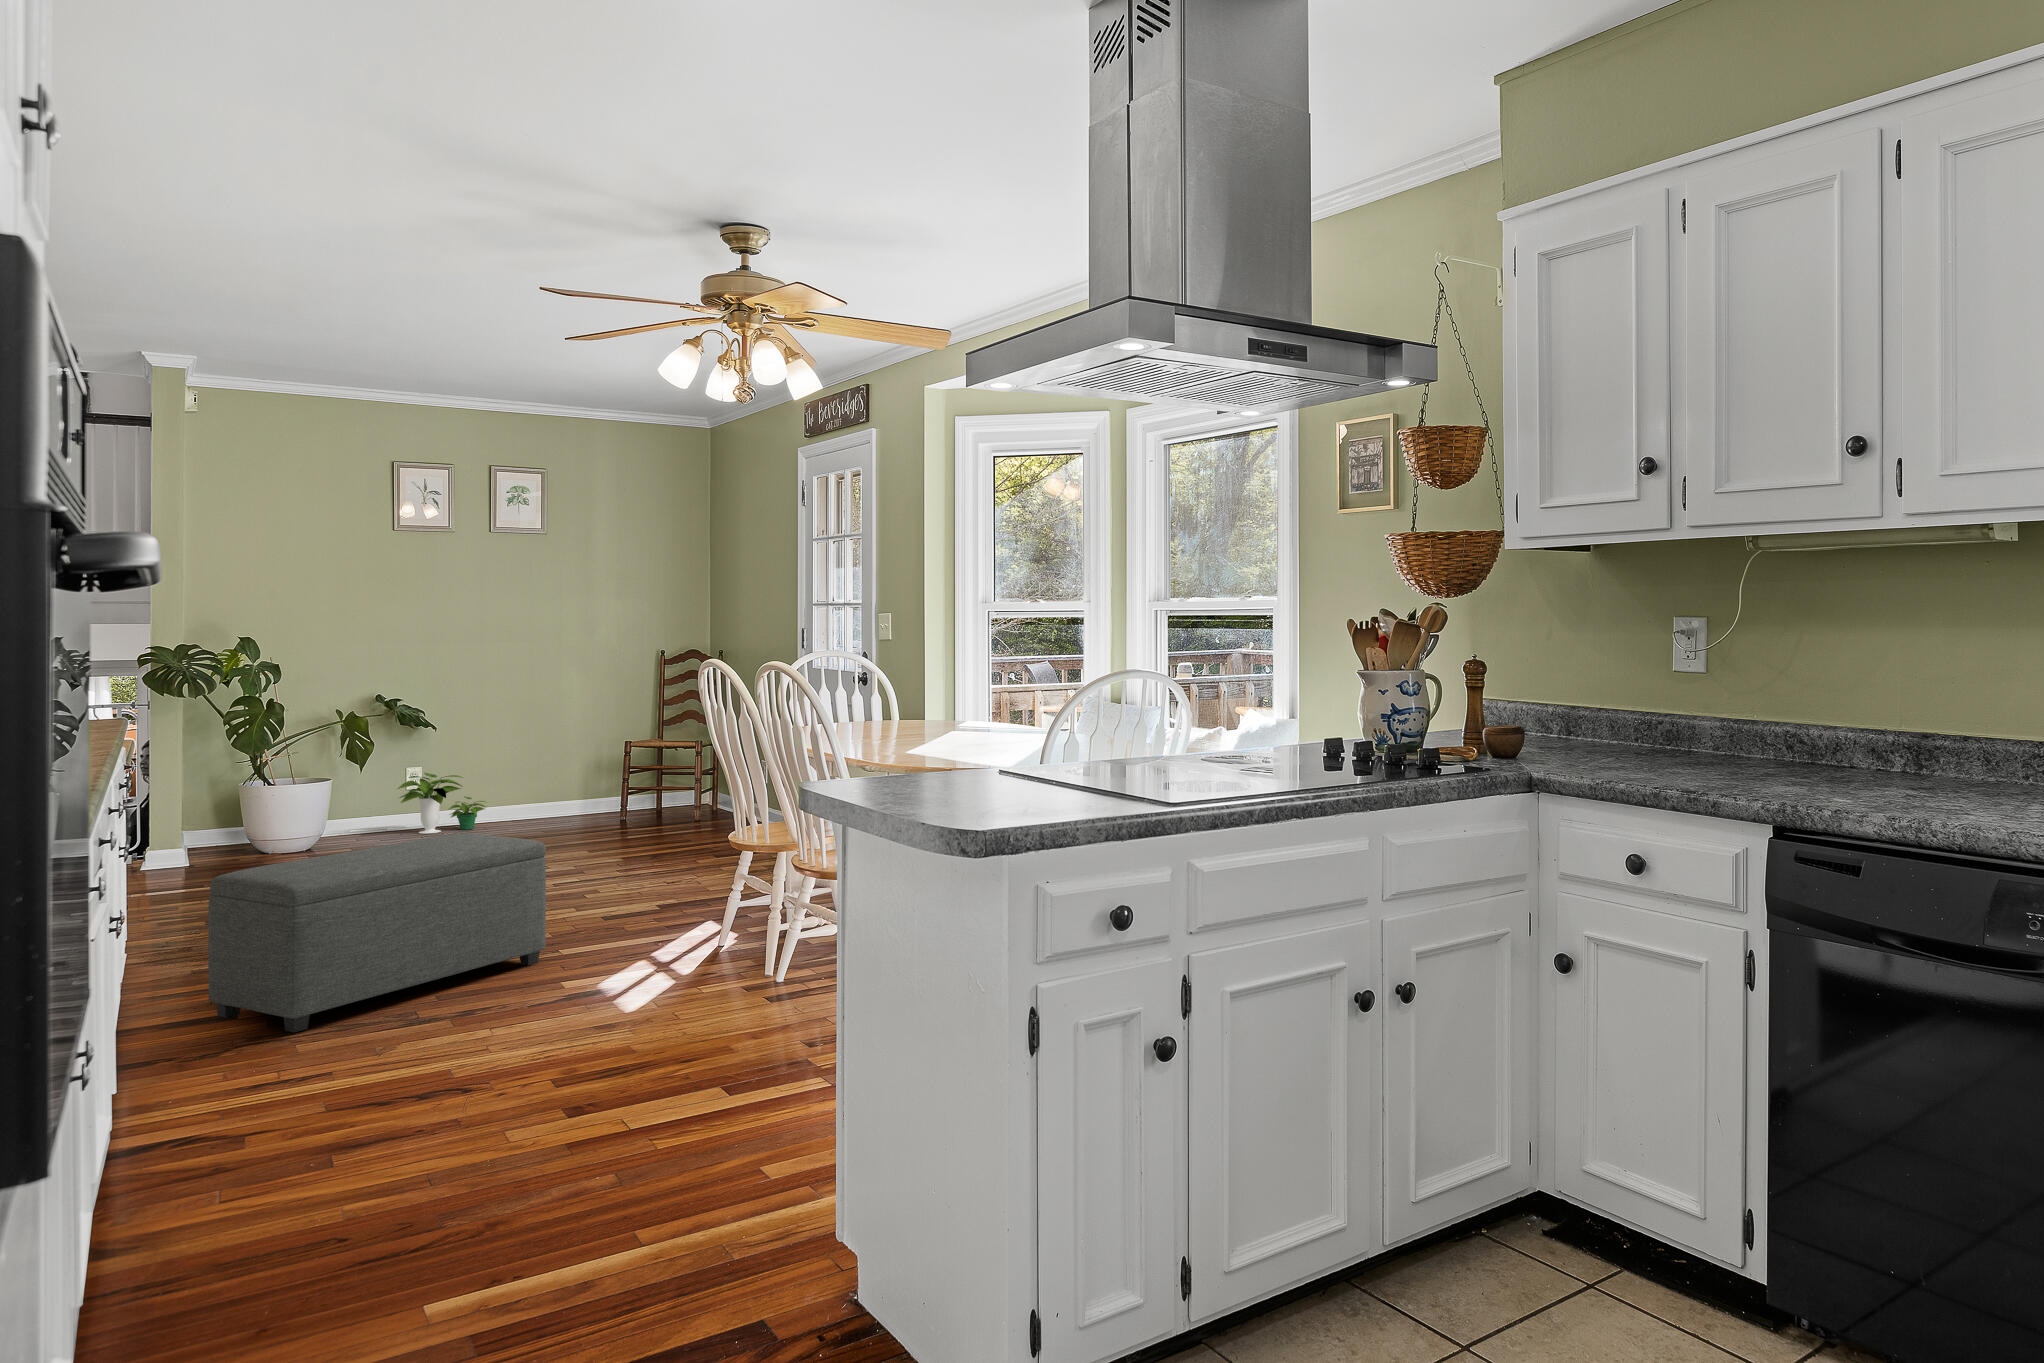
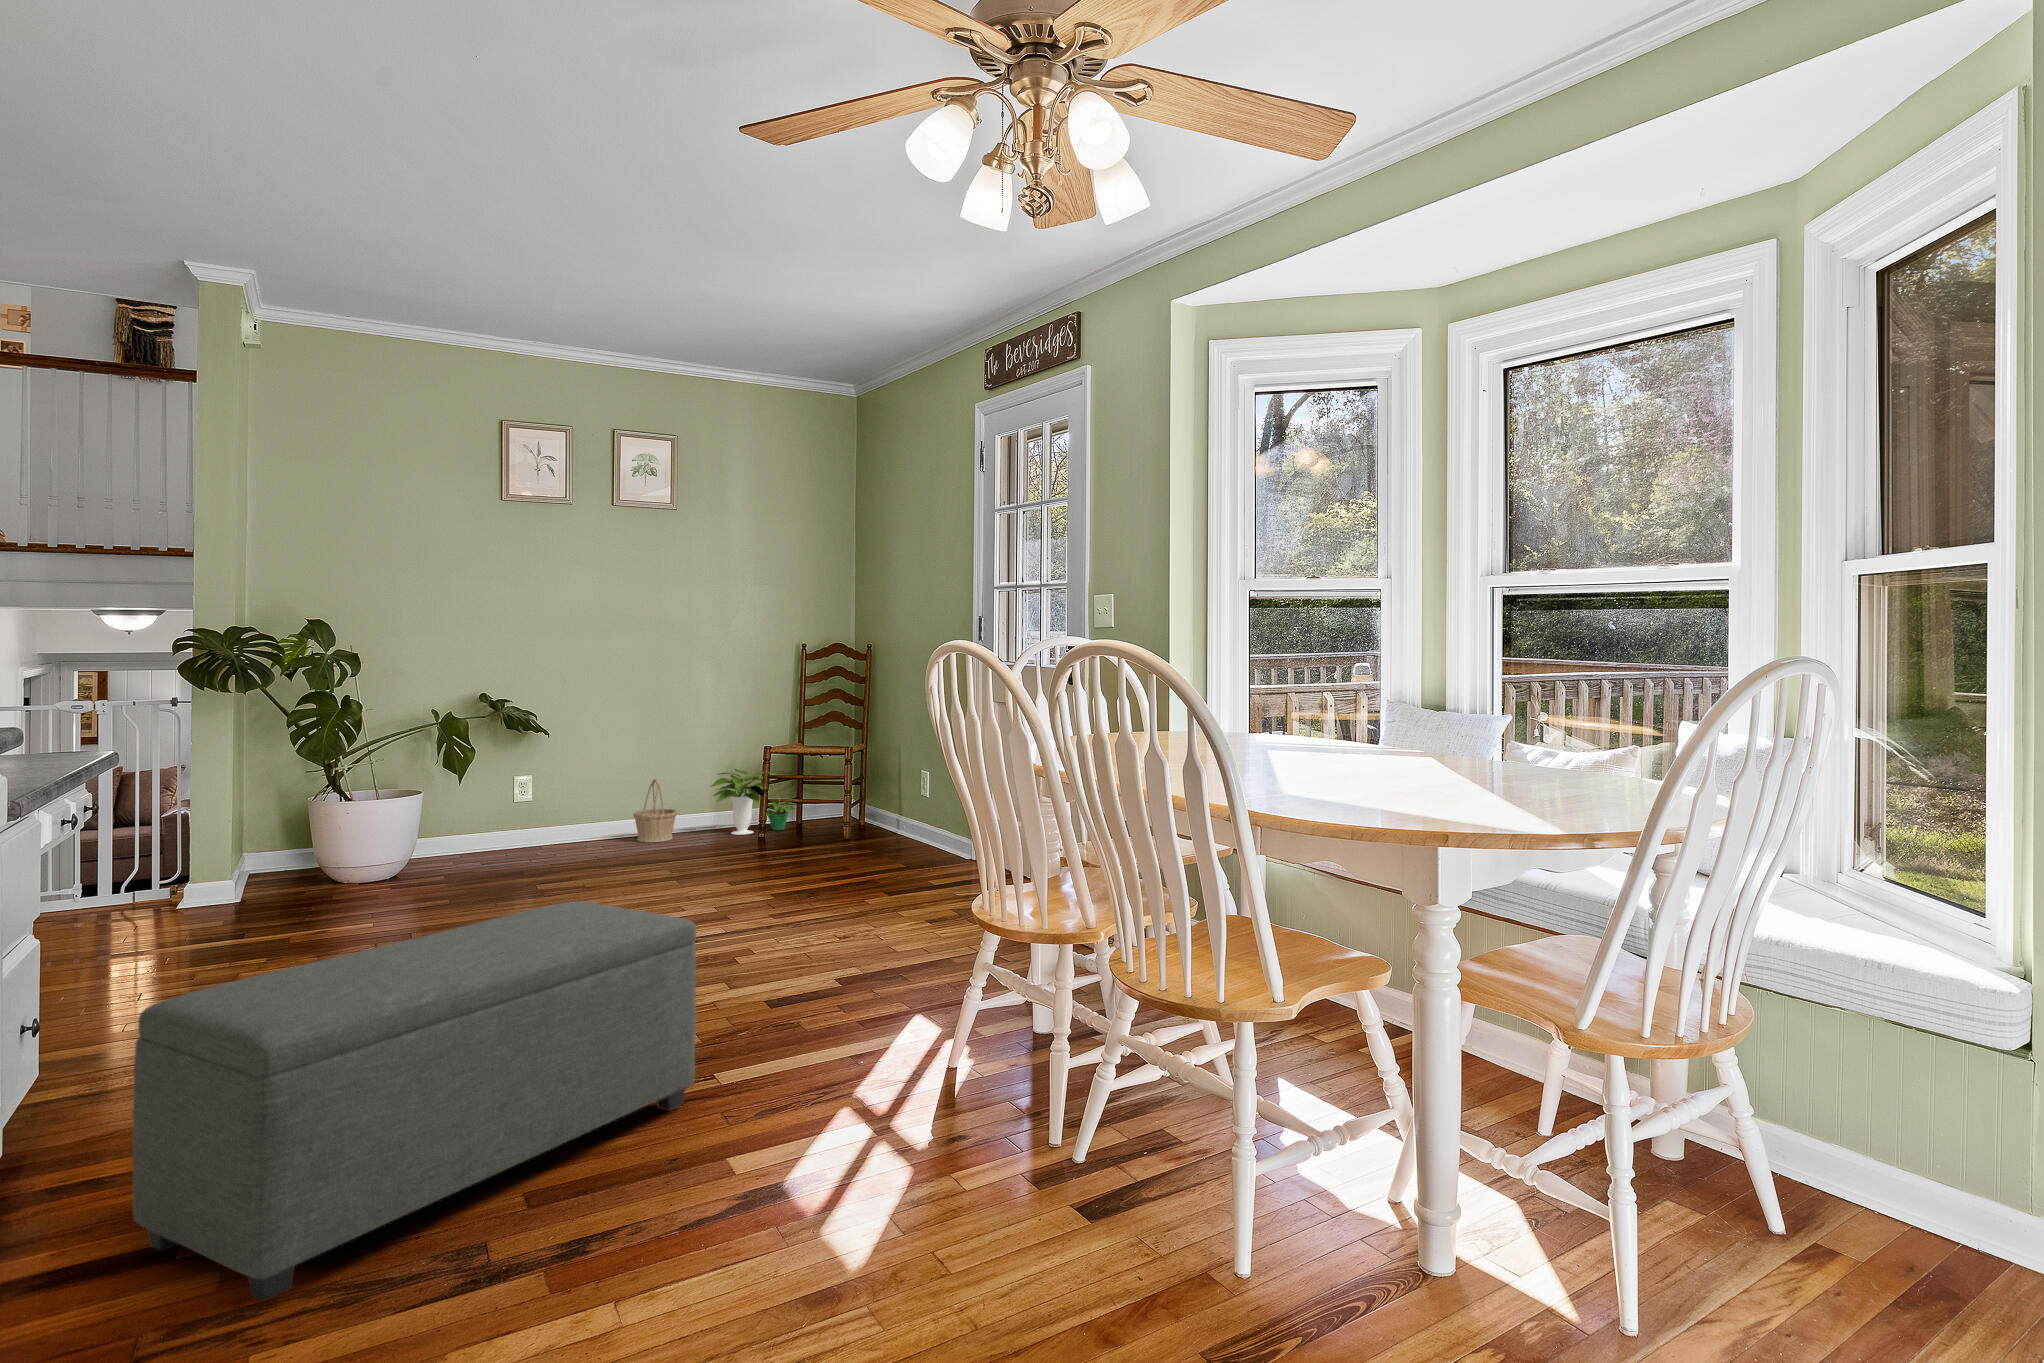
basket: none [512,769,550,823] -> present [633,779,677,842]
potted plant: present [397,773,486,834] -> present [711,769,798,835]

